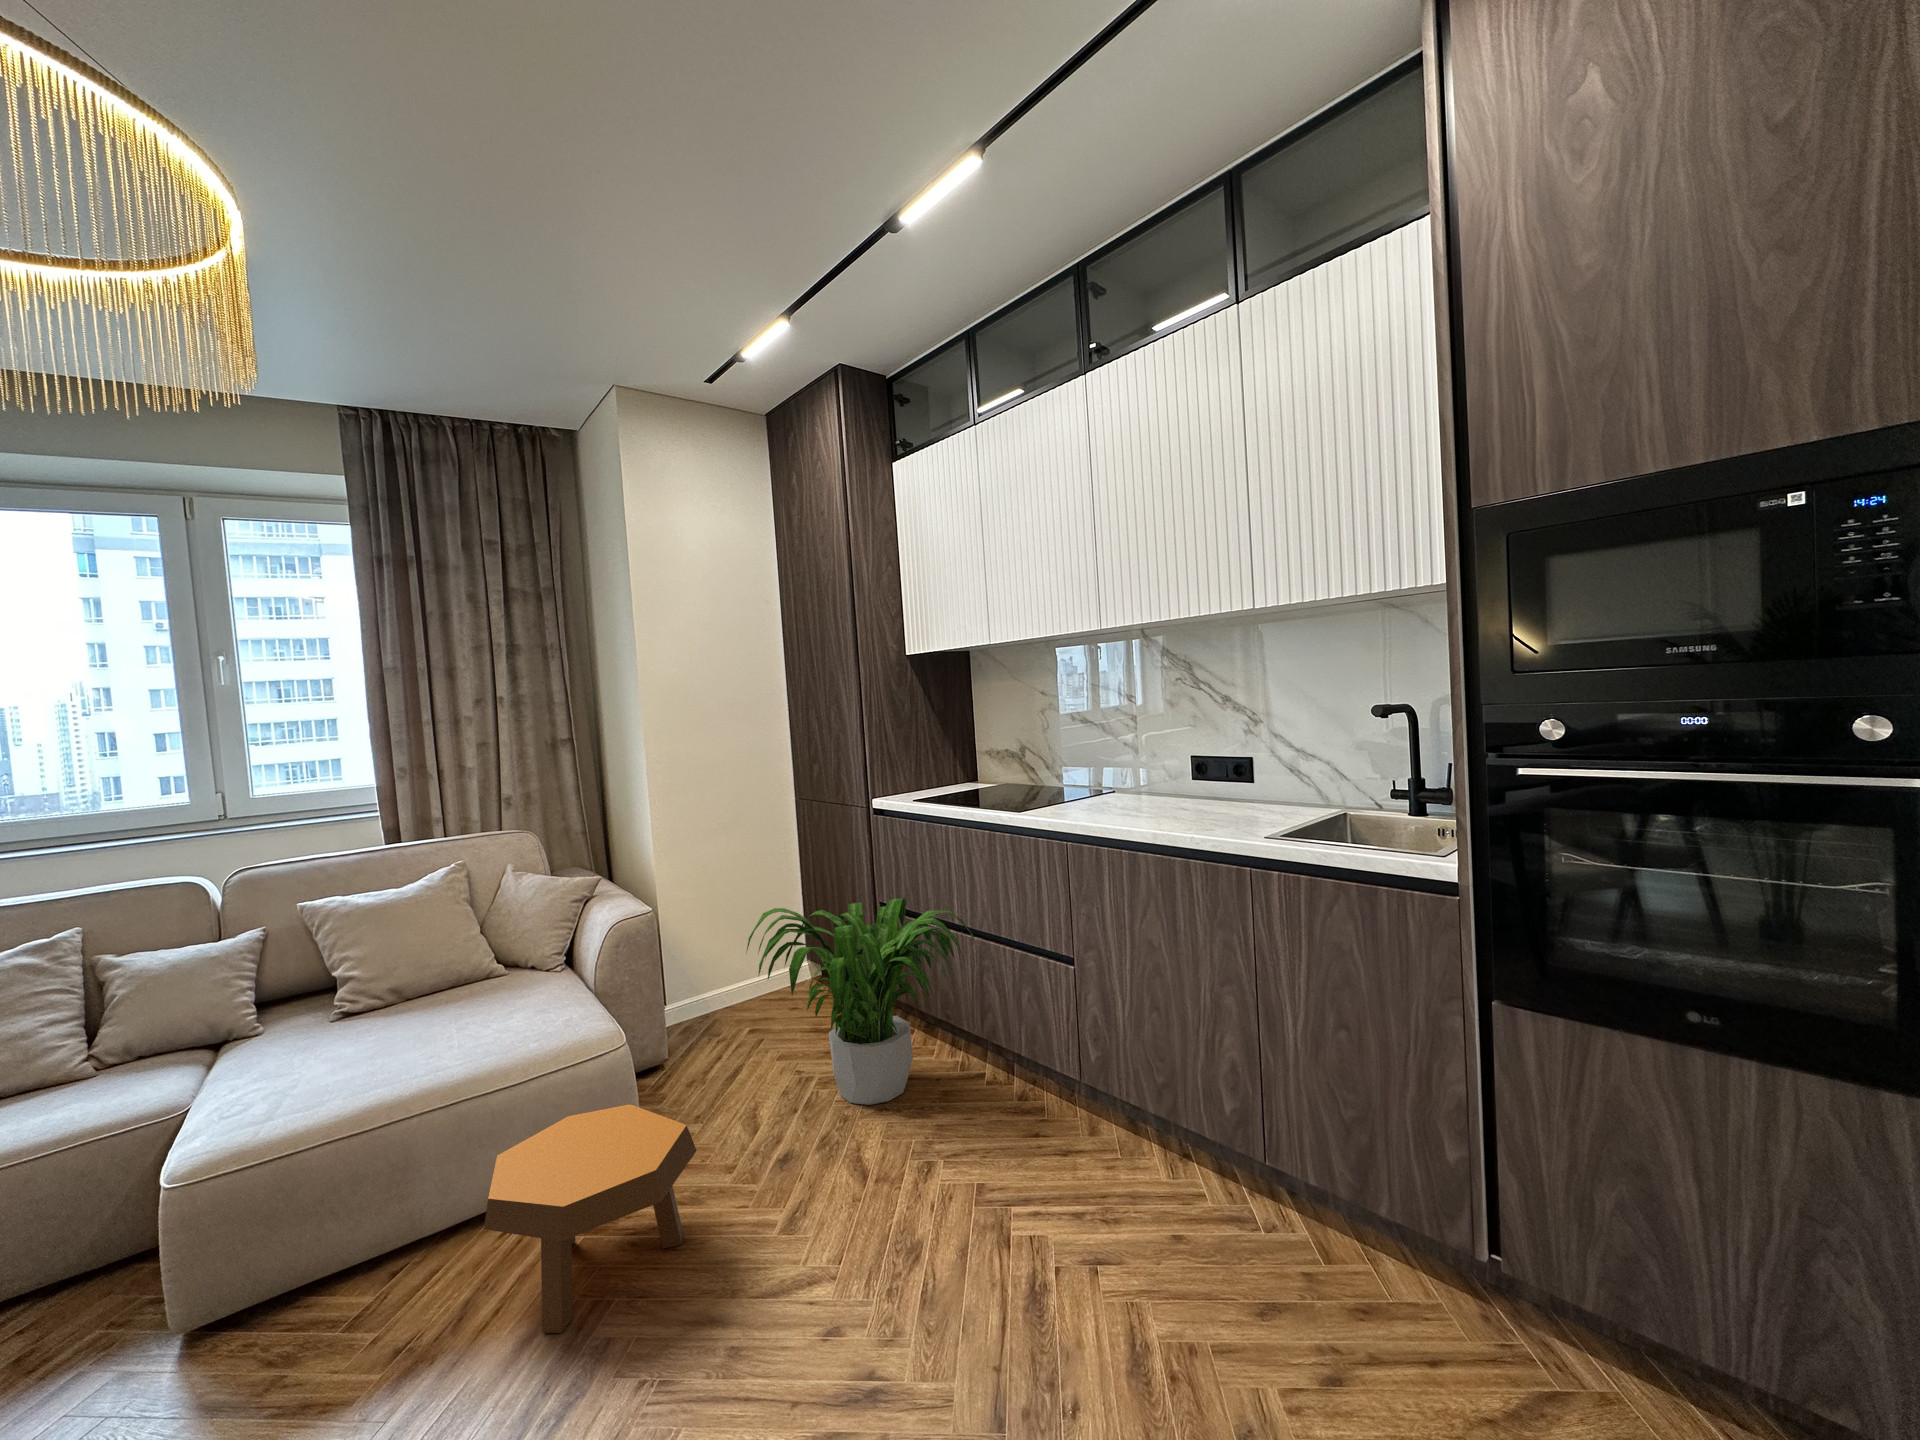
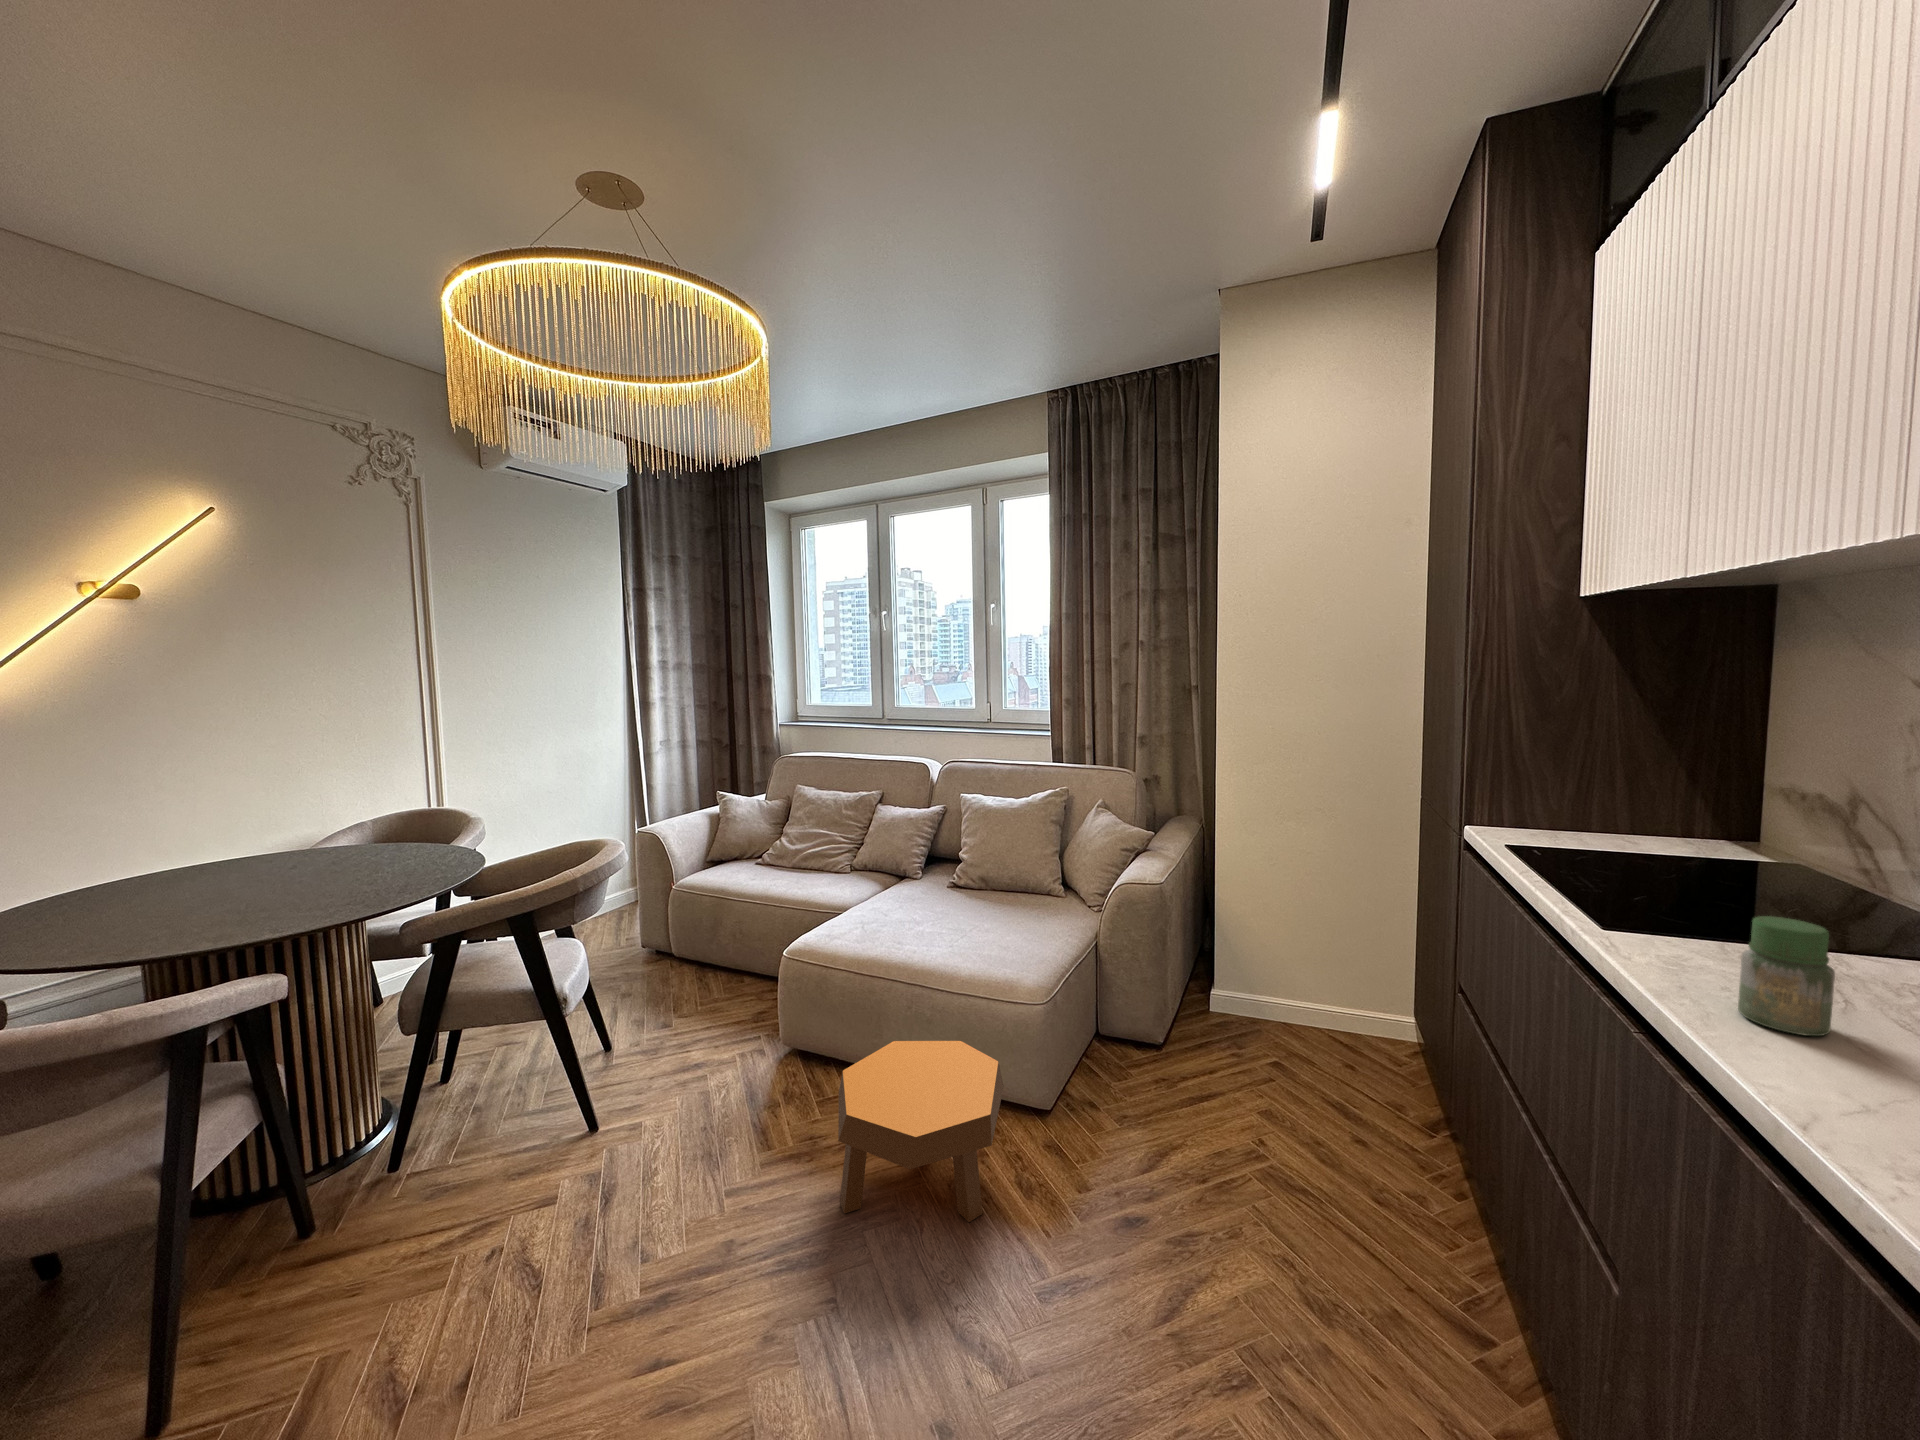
jar: none [1081,773,1107,815] -> present [1738,916,1835,1036]
potted plant: present [747,898,976,1105] -> none [1180,932,1485,1265]

